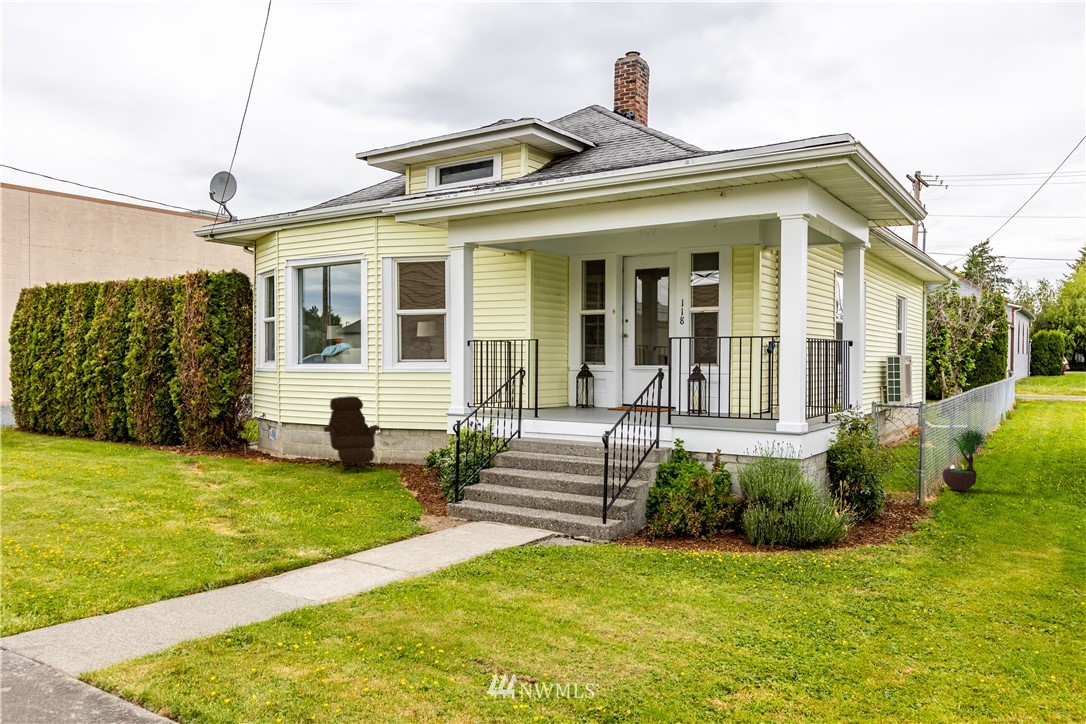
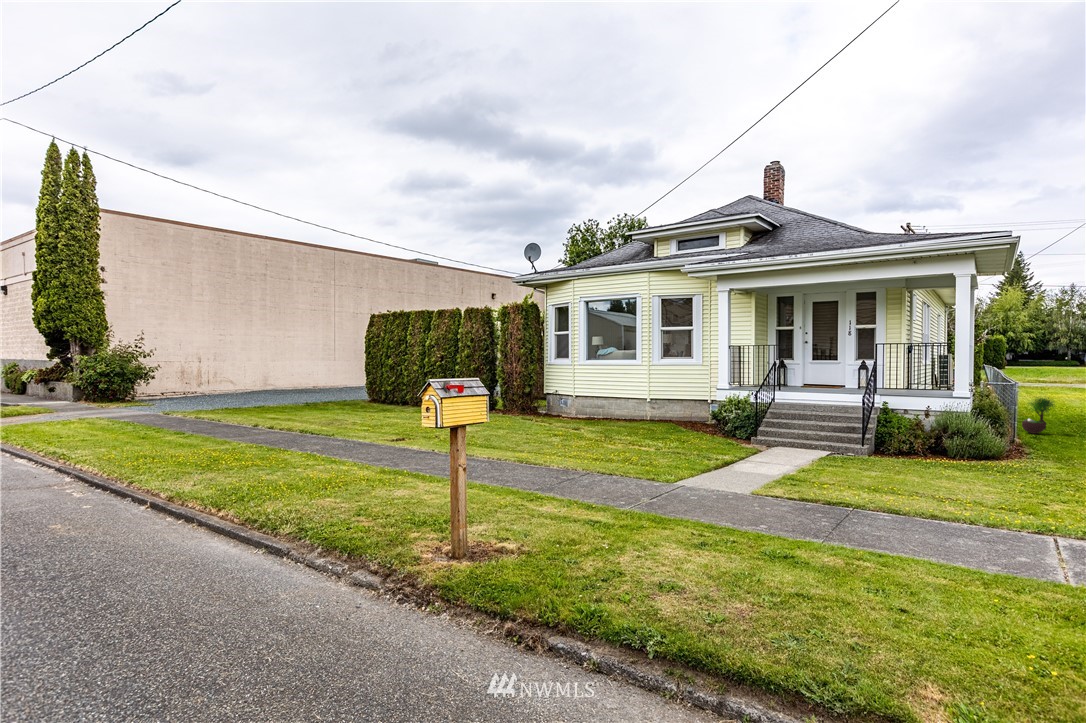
lounge chair: present [324,396,380,473] -> none [617,379,655,423]

